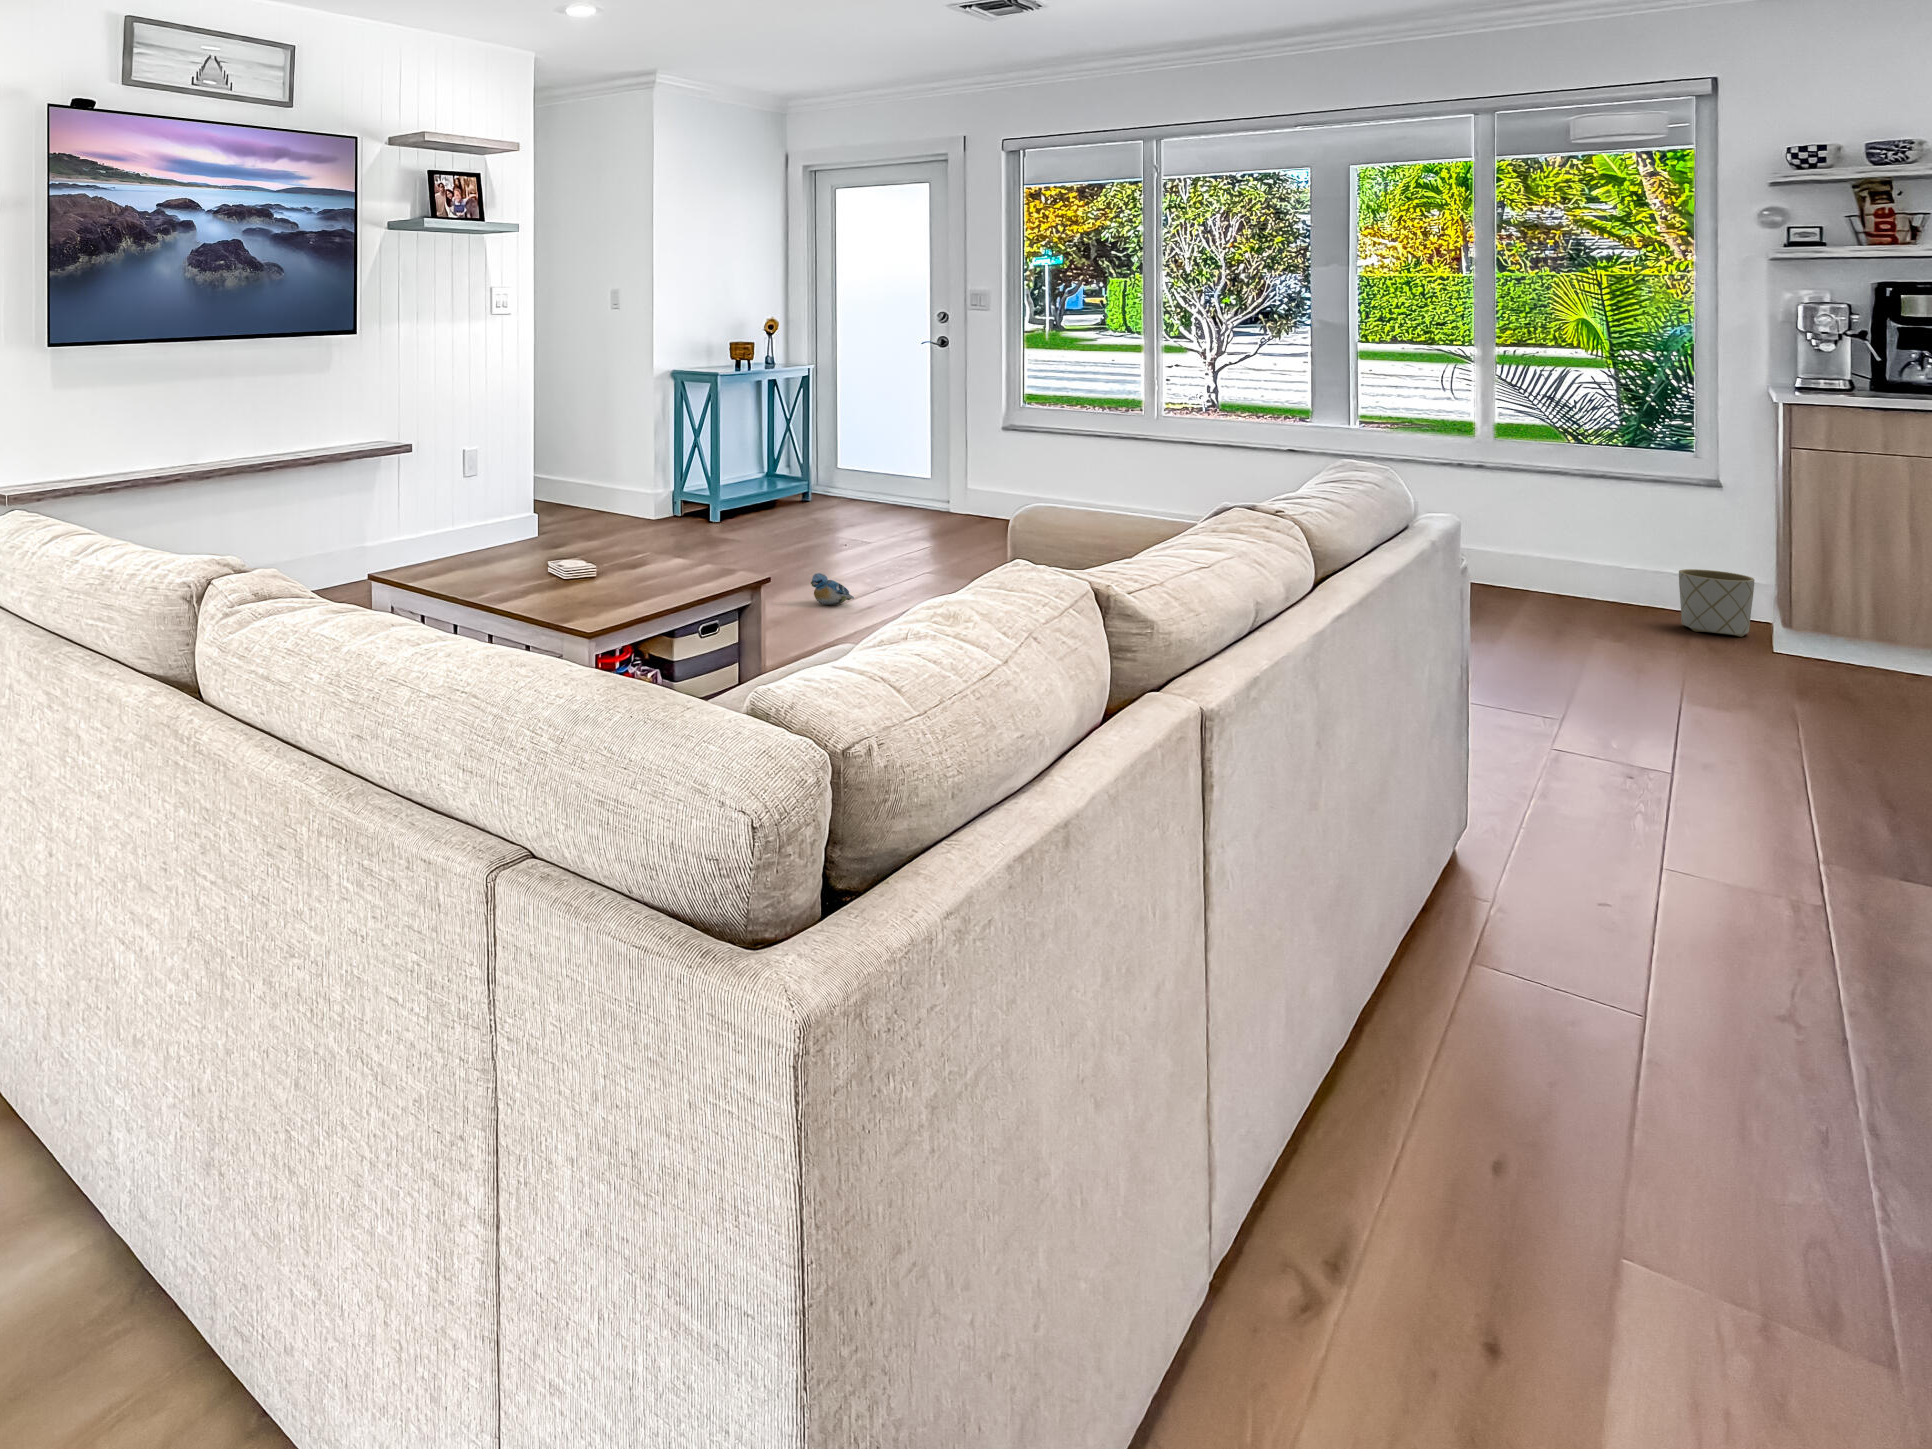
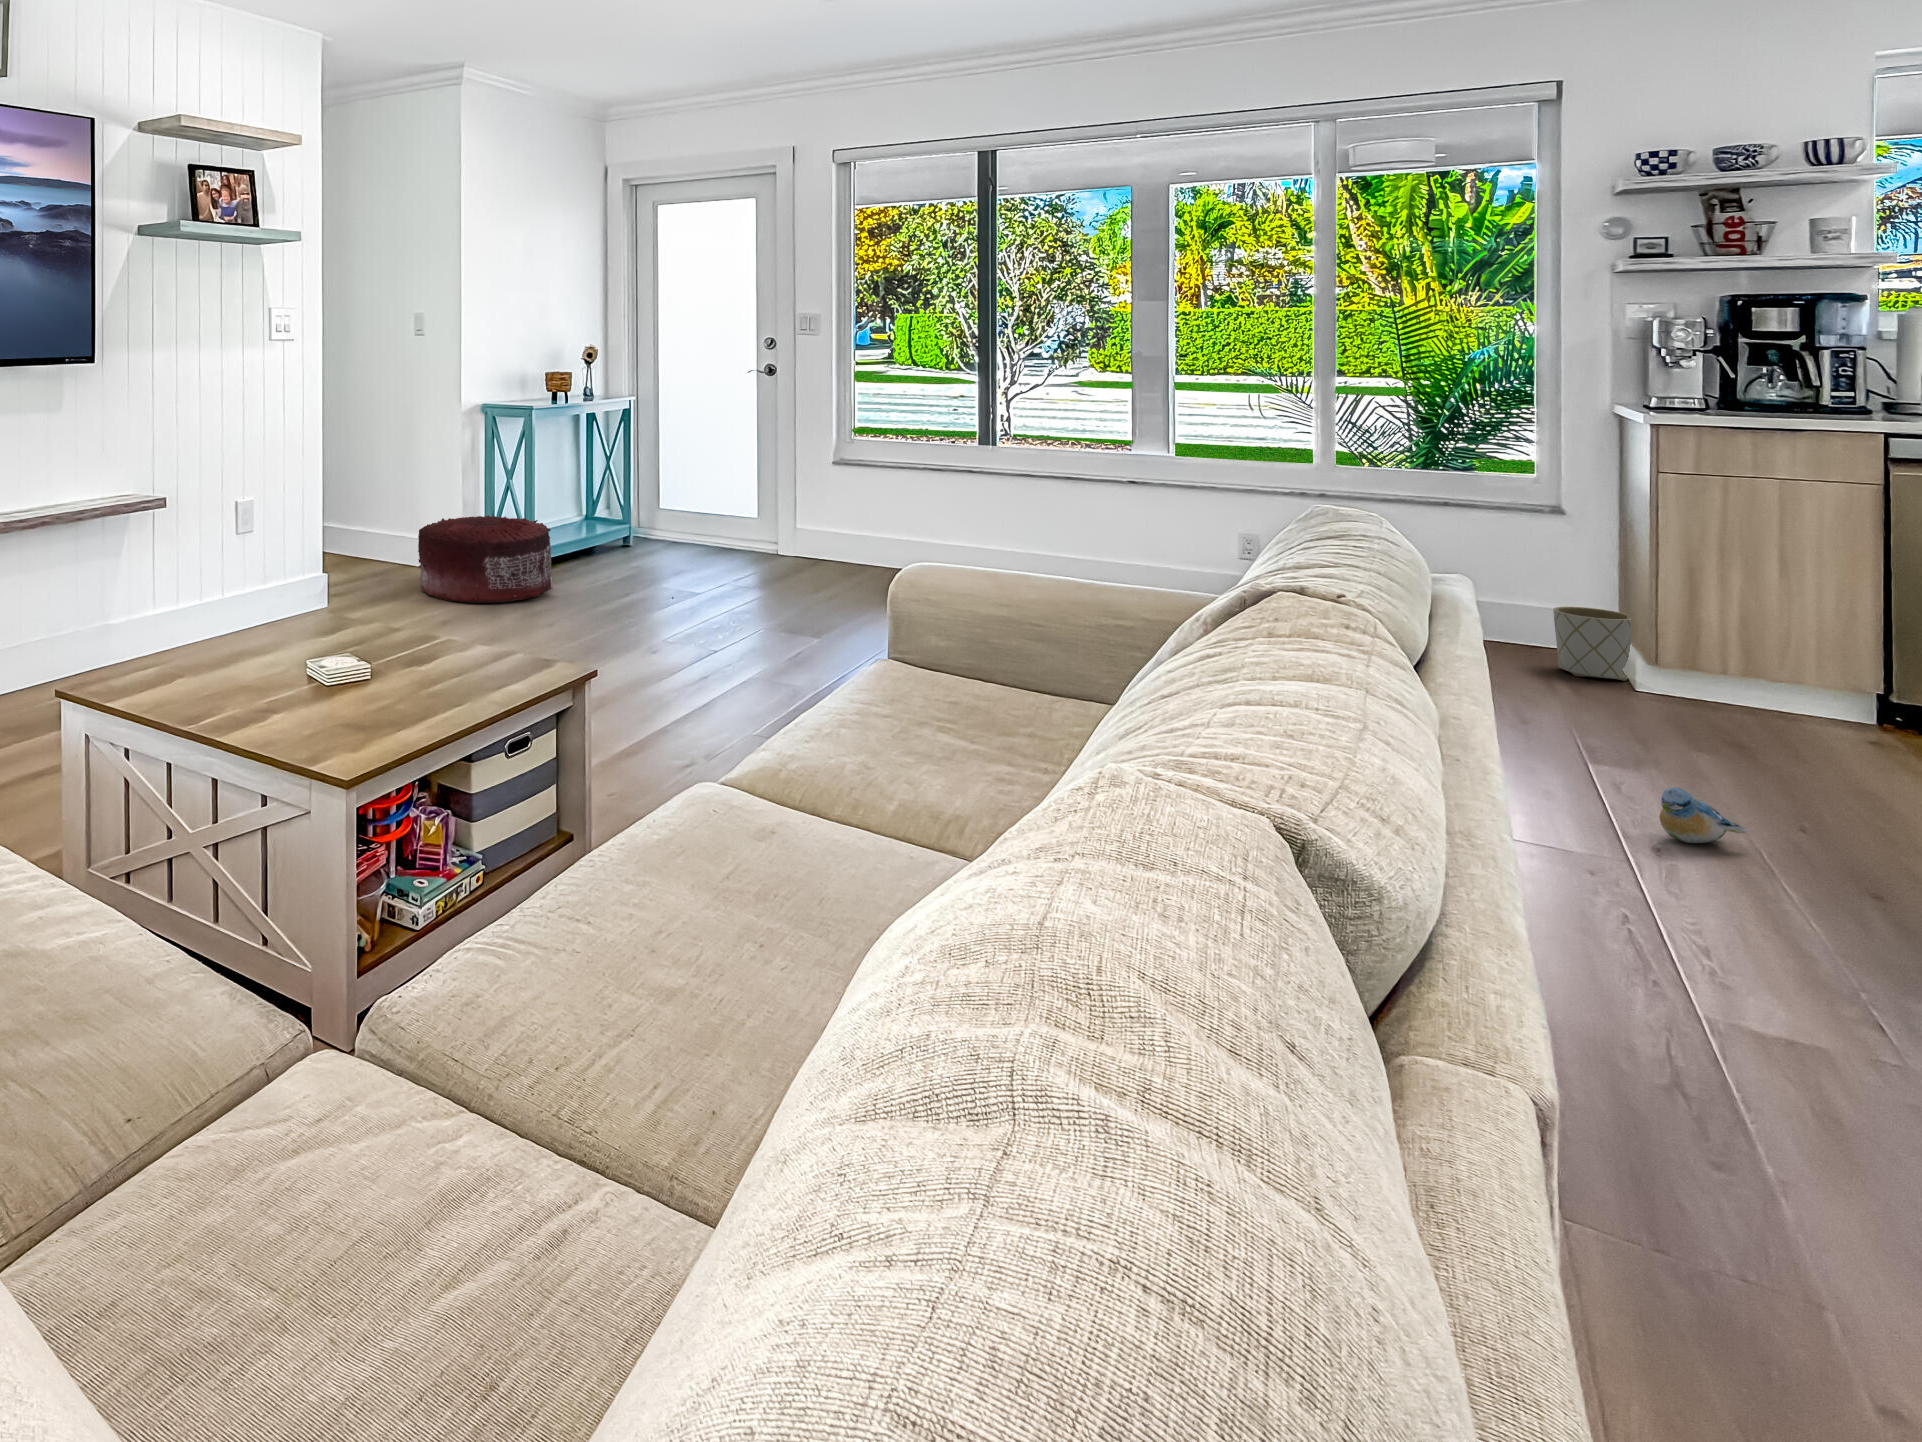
pouf: none [620,469,739,543] -> present [418,515,553,603]
plush toy: present [811,573,854,605] -> present [1659,787,1747,843]

